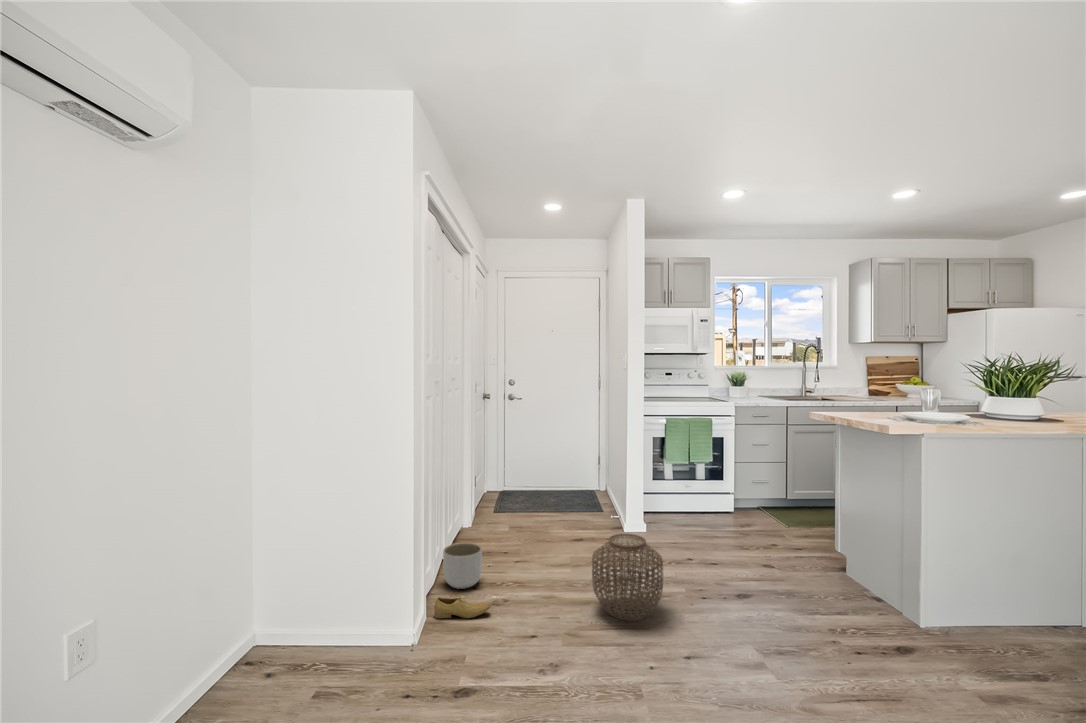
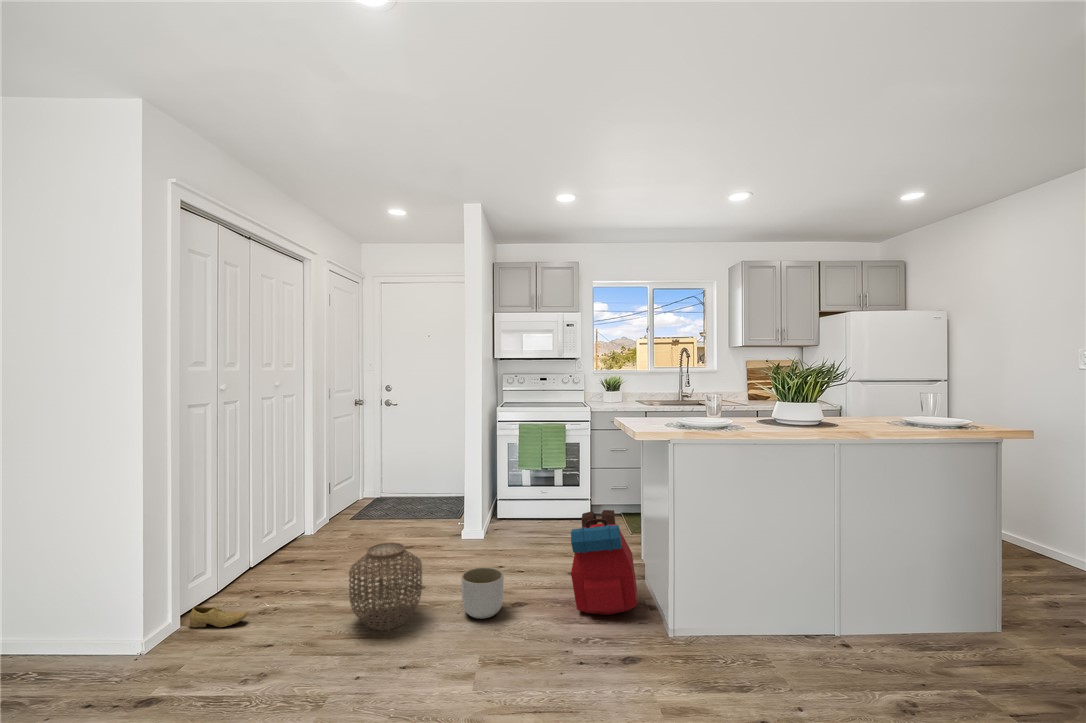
backpack: none [794,502,877,606] -> present [571,510,637,615]
planter: present [443,543,482,589] -> present [461,567,504,619]

